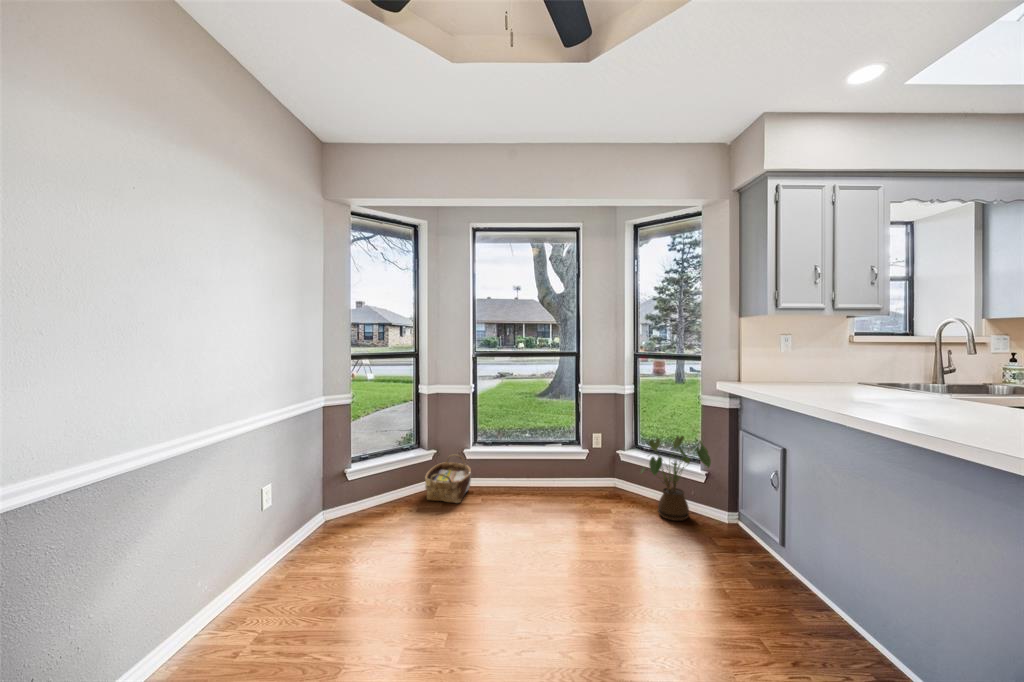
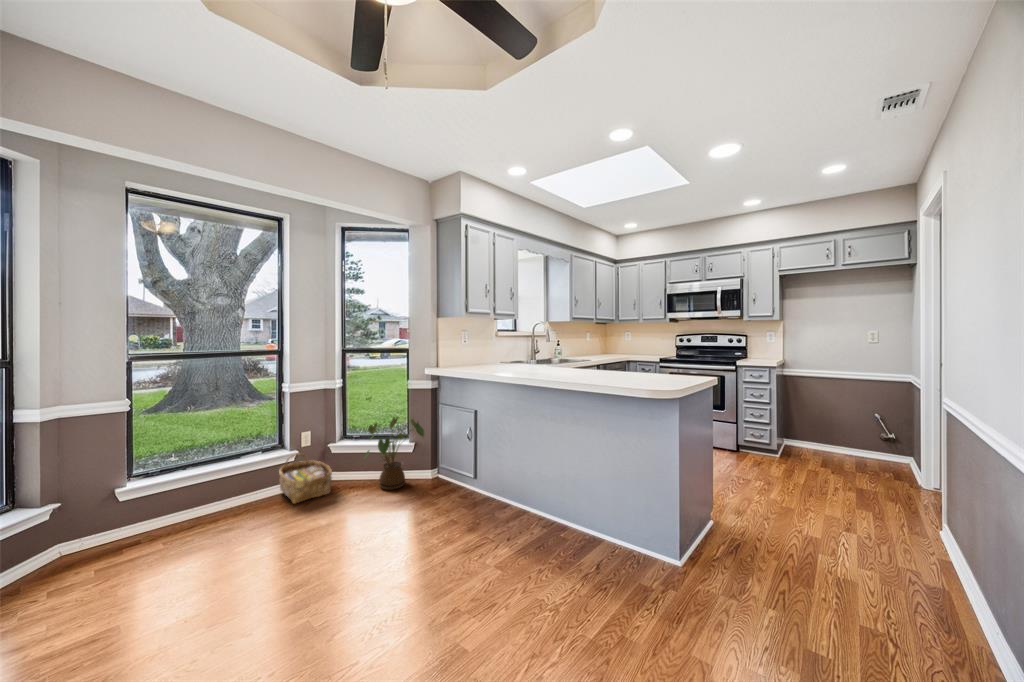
woven basket: present [425,454,471,503] -> present [279,453,332,504]

